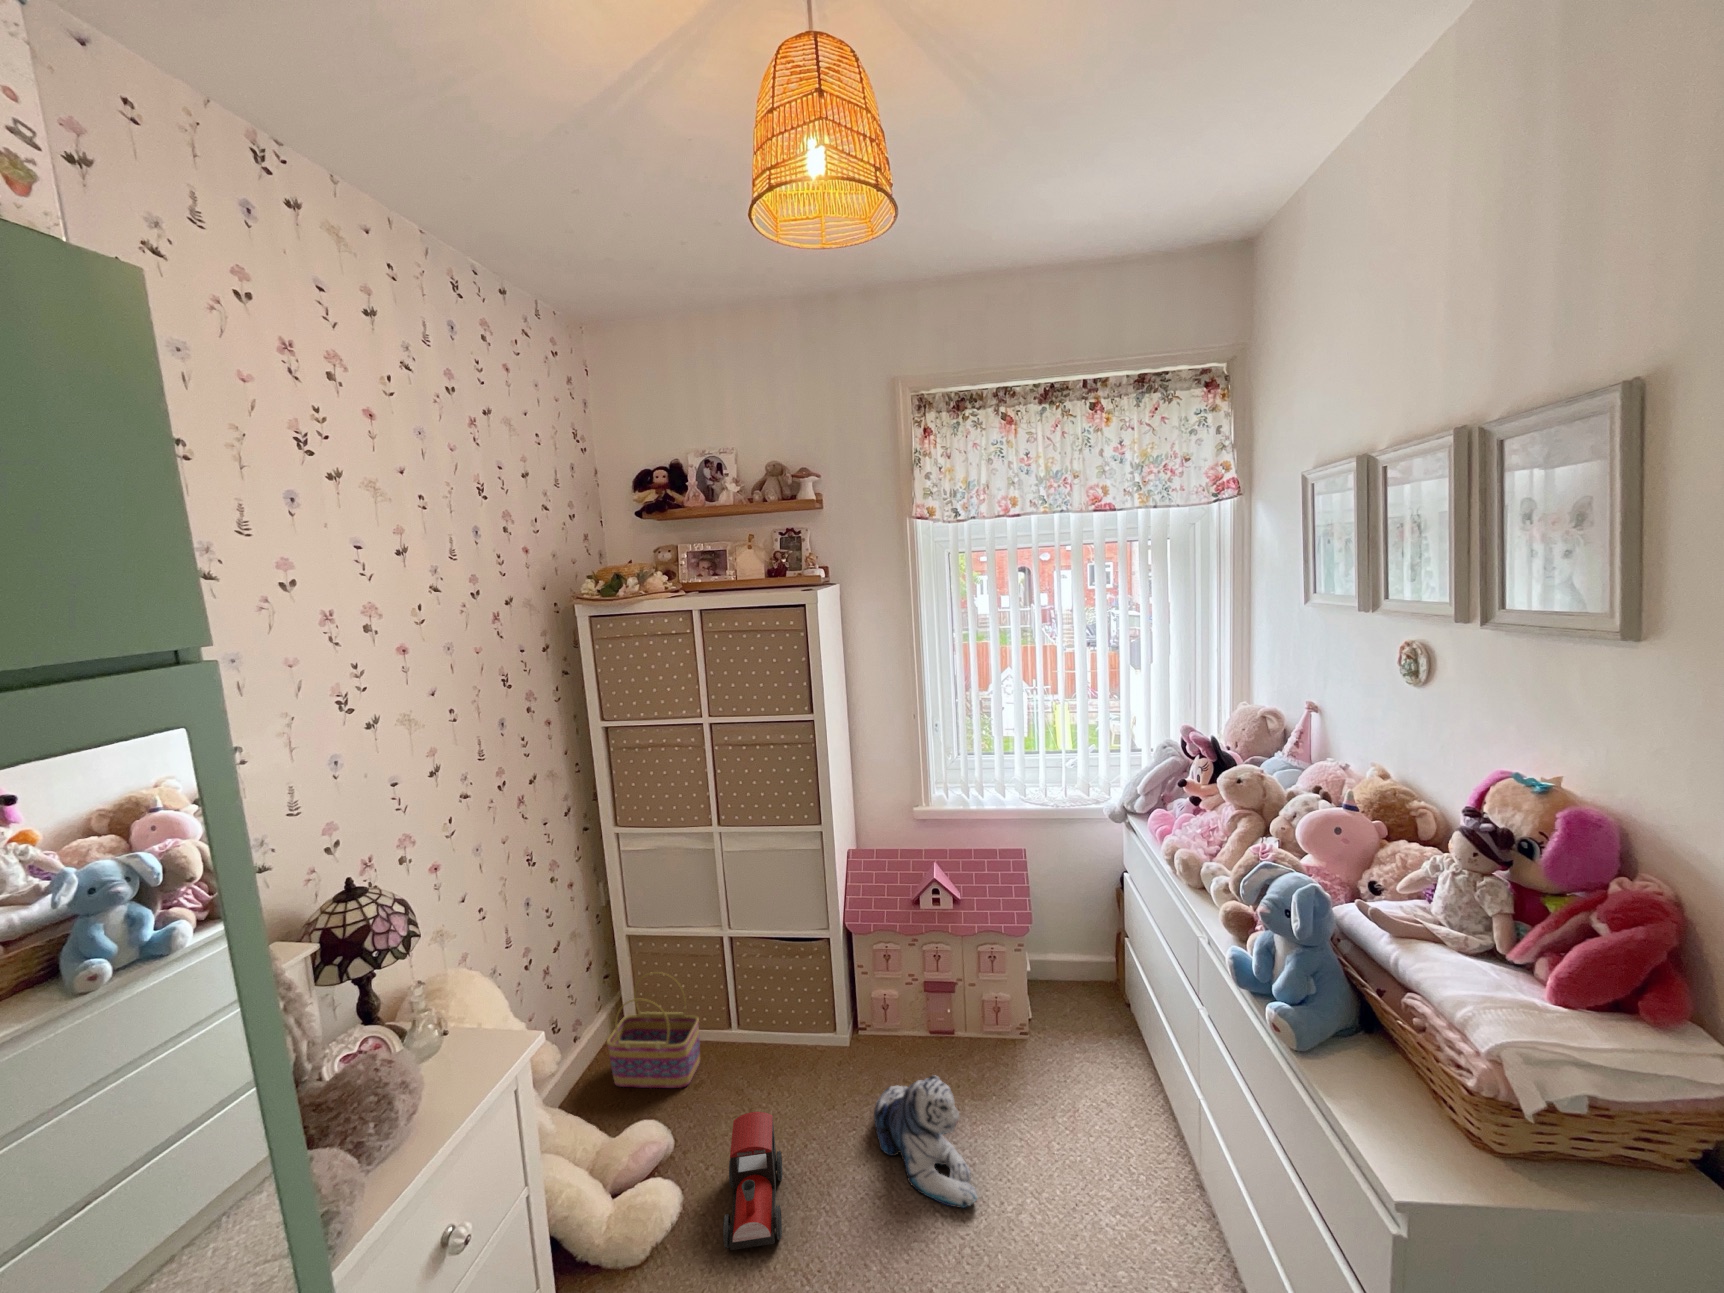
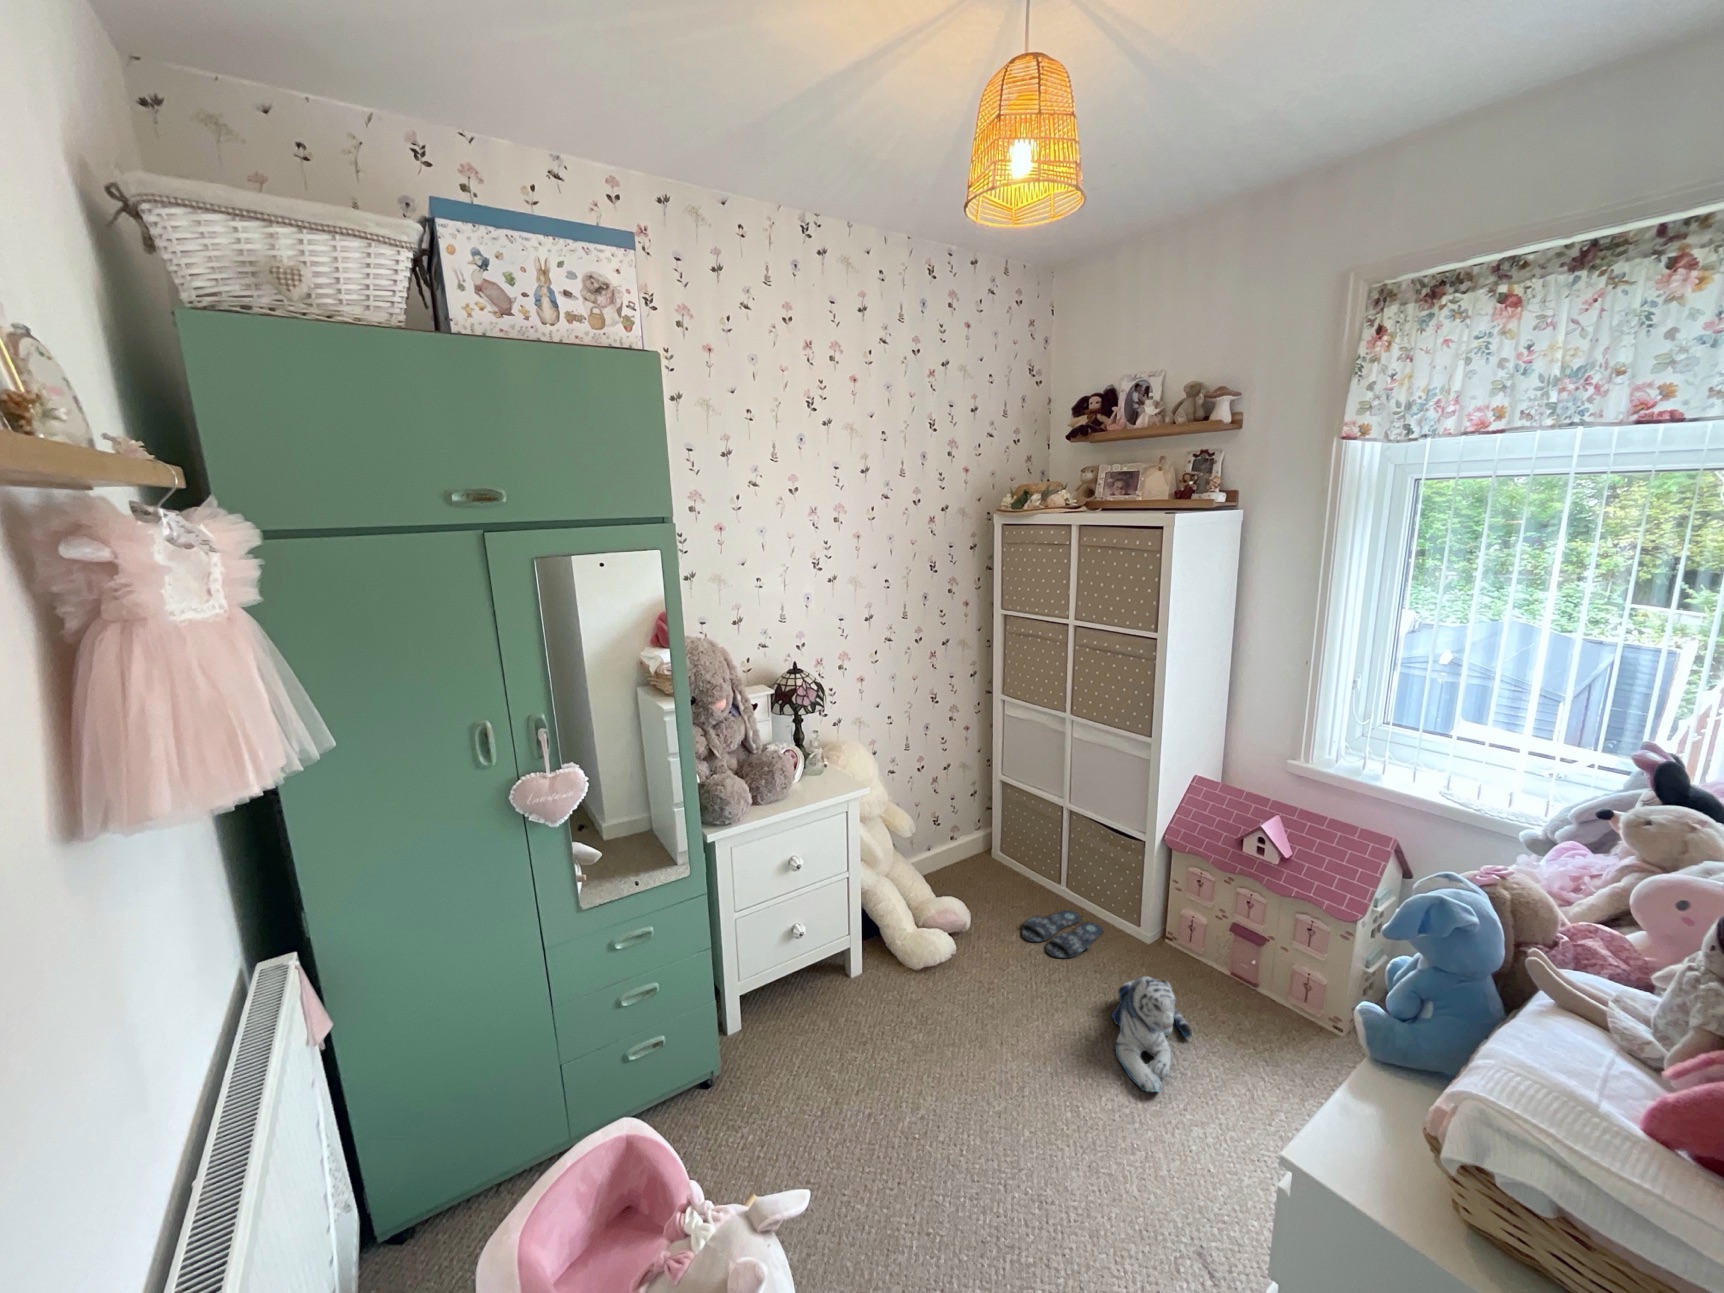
basket: present [607,972,700,1088] -> none [968,810,1035,900]
slippers: none [724,1057,807,1125] -> present [1022,910,1103,958]
toy train: present [723,1112,782,1250] -> none [961,925,1033,1013]

